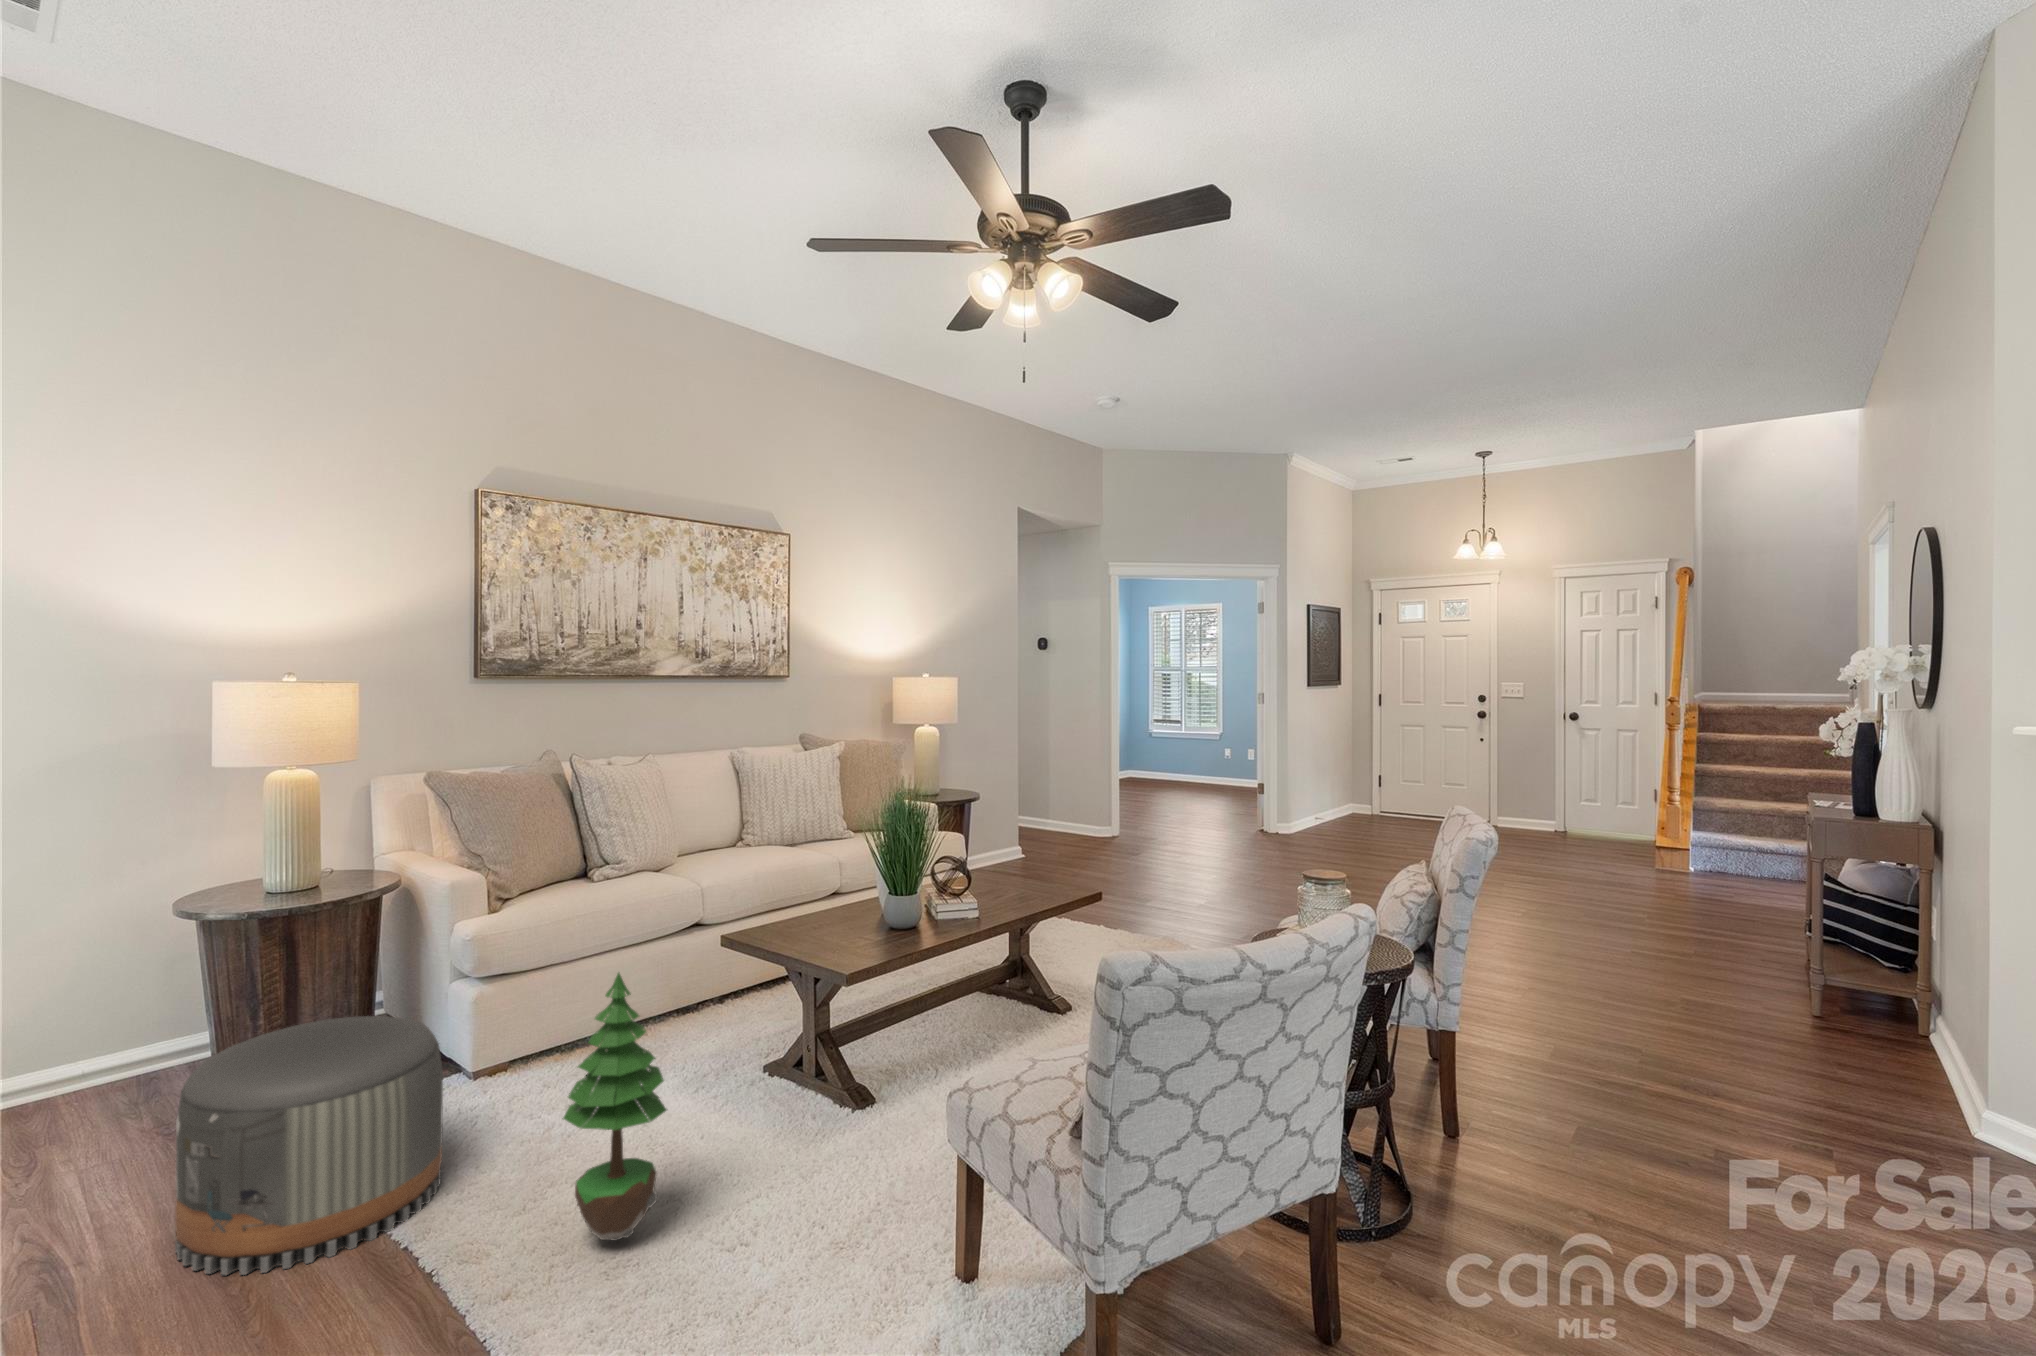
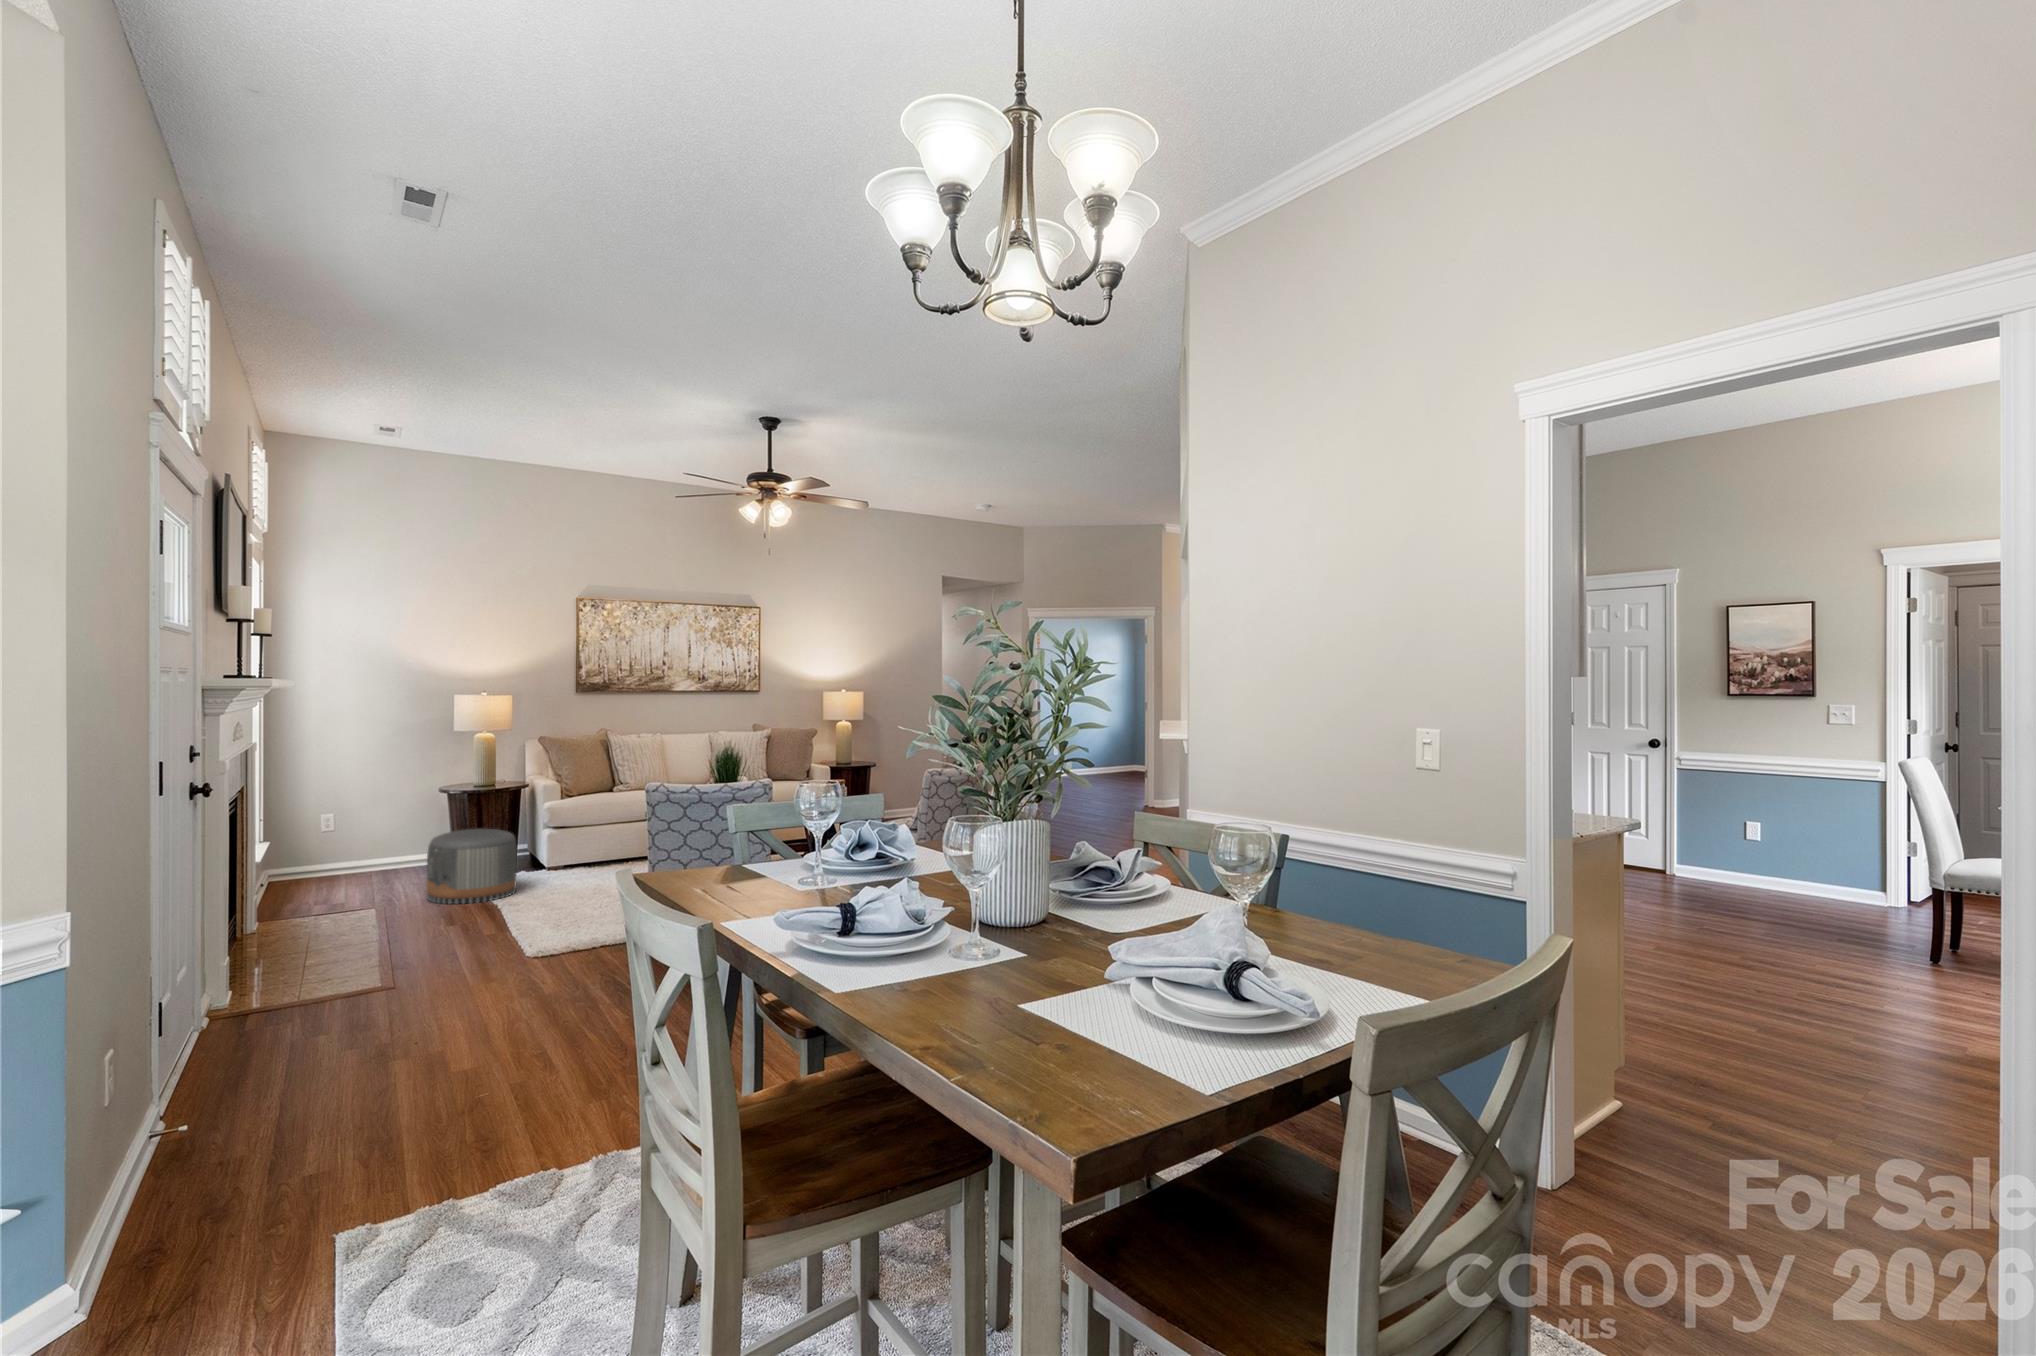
potted tree: present [563,973,667,1241] -> none [538,811,577,909]

